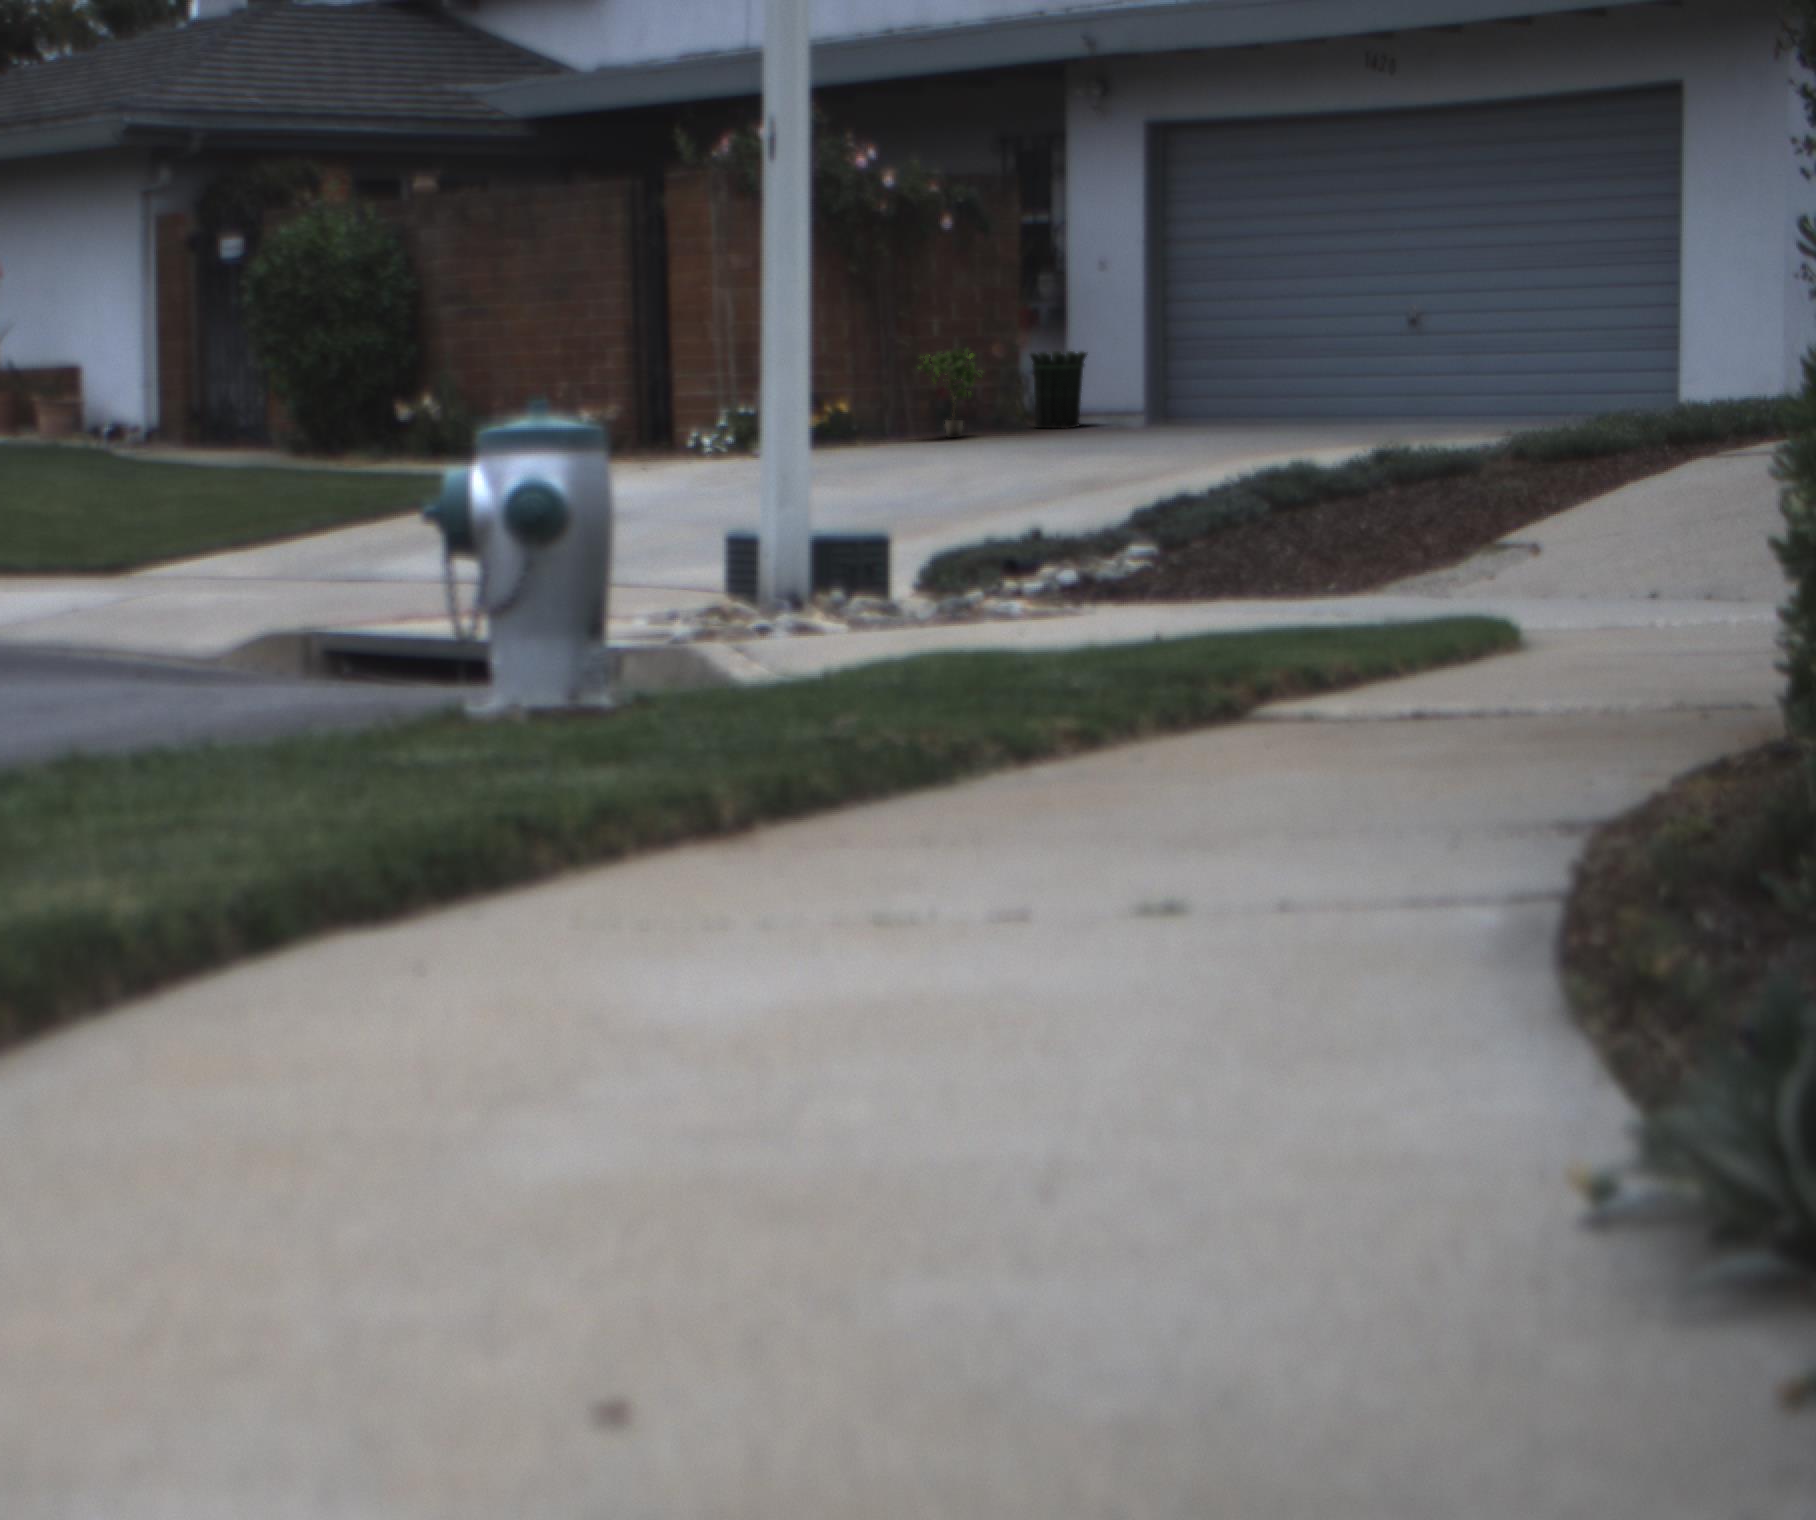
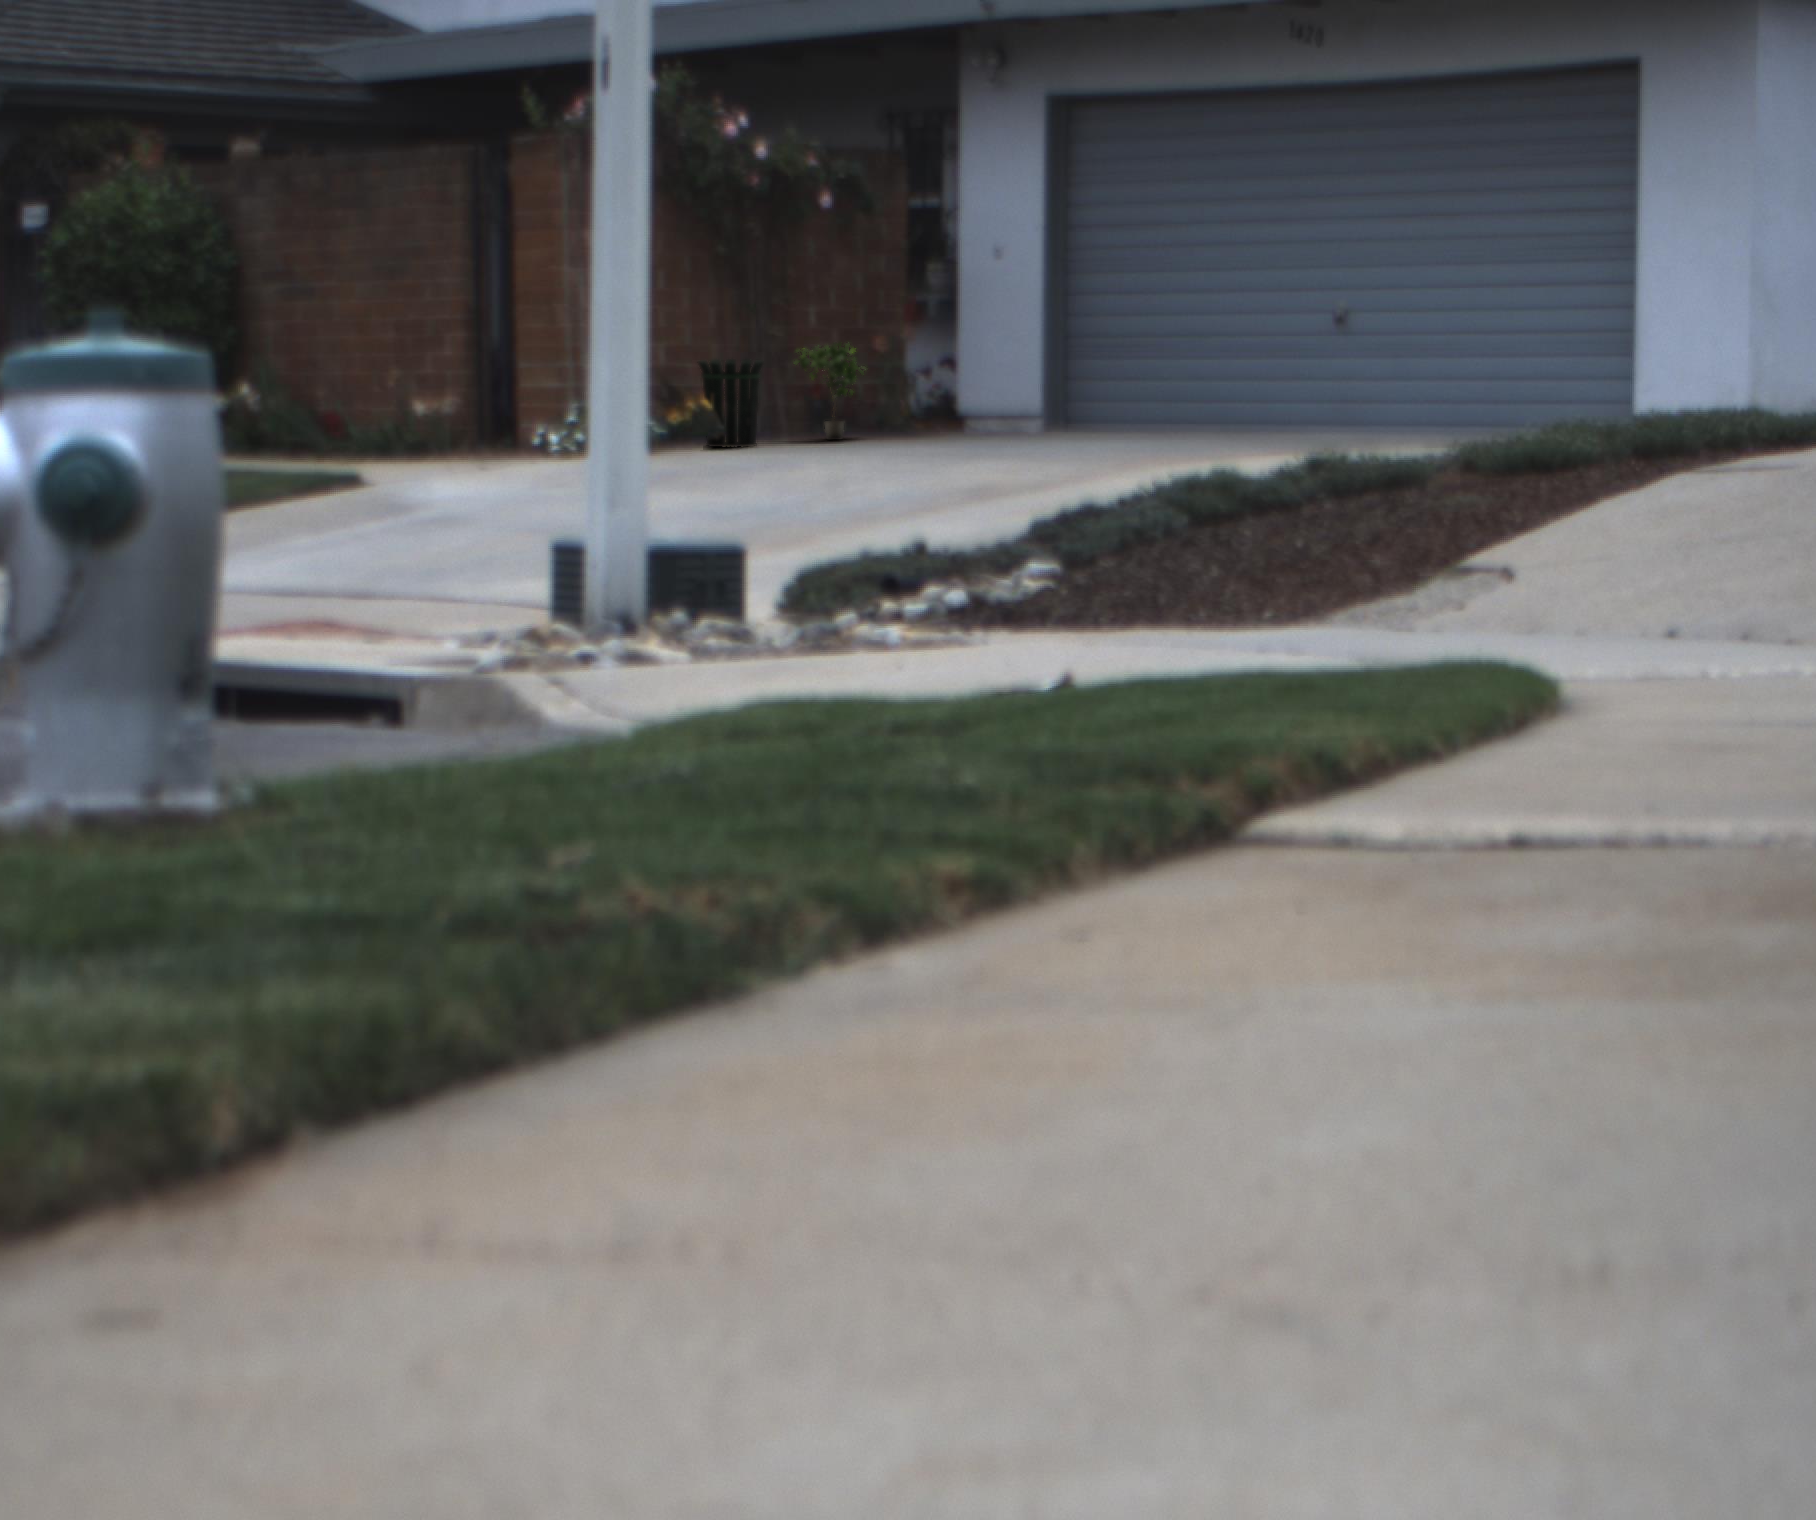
waste bin: present [1030,351,1088,428] -> present [699,359,763,447]

